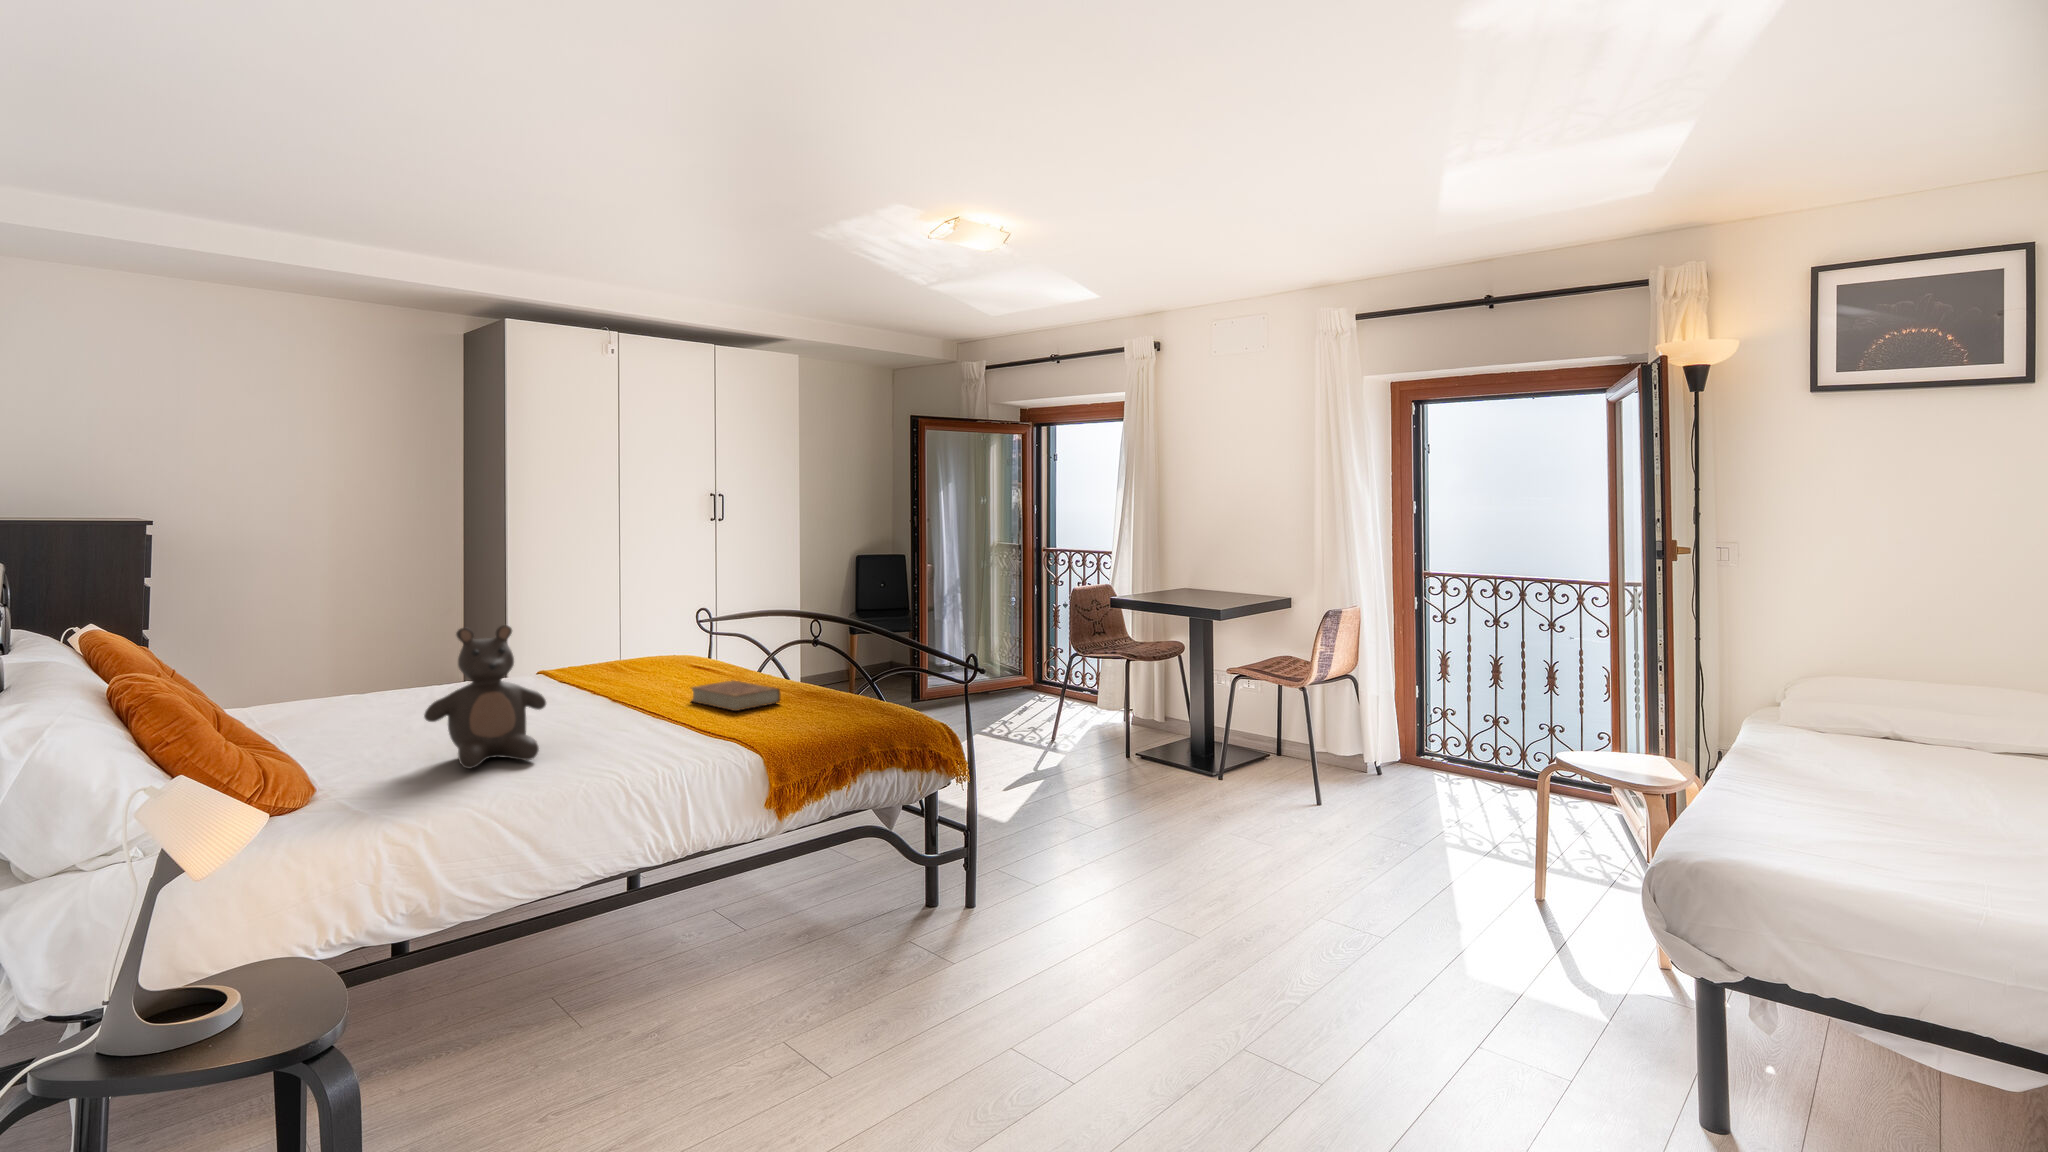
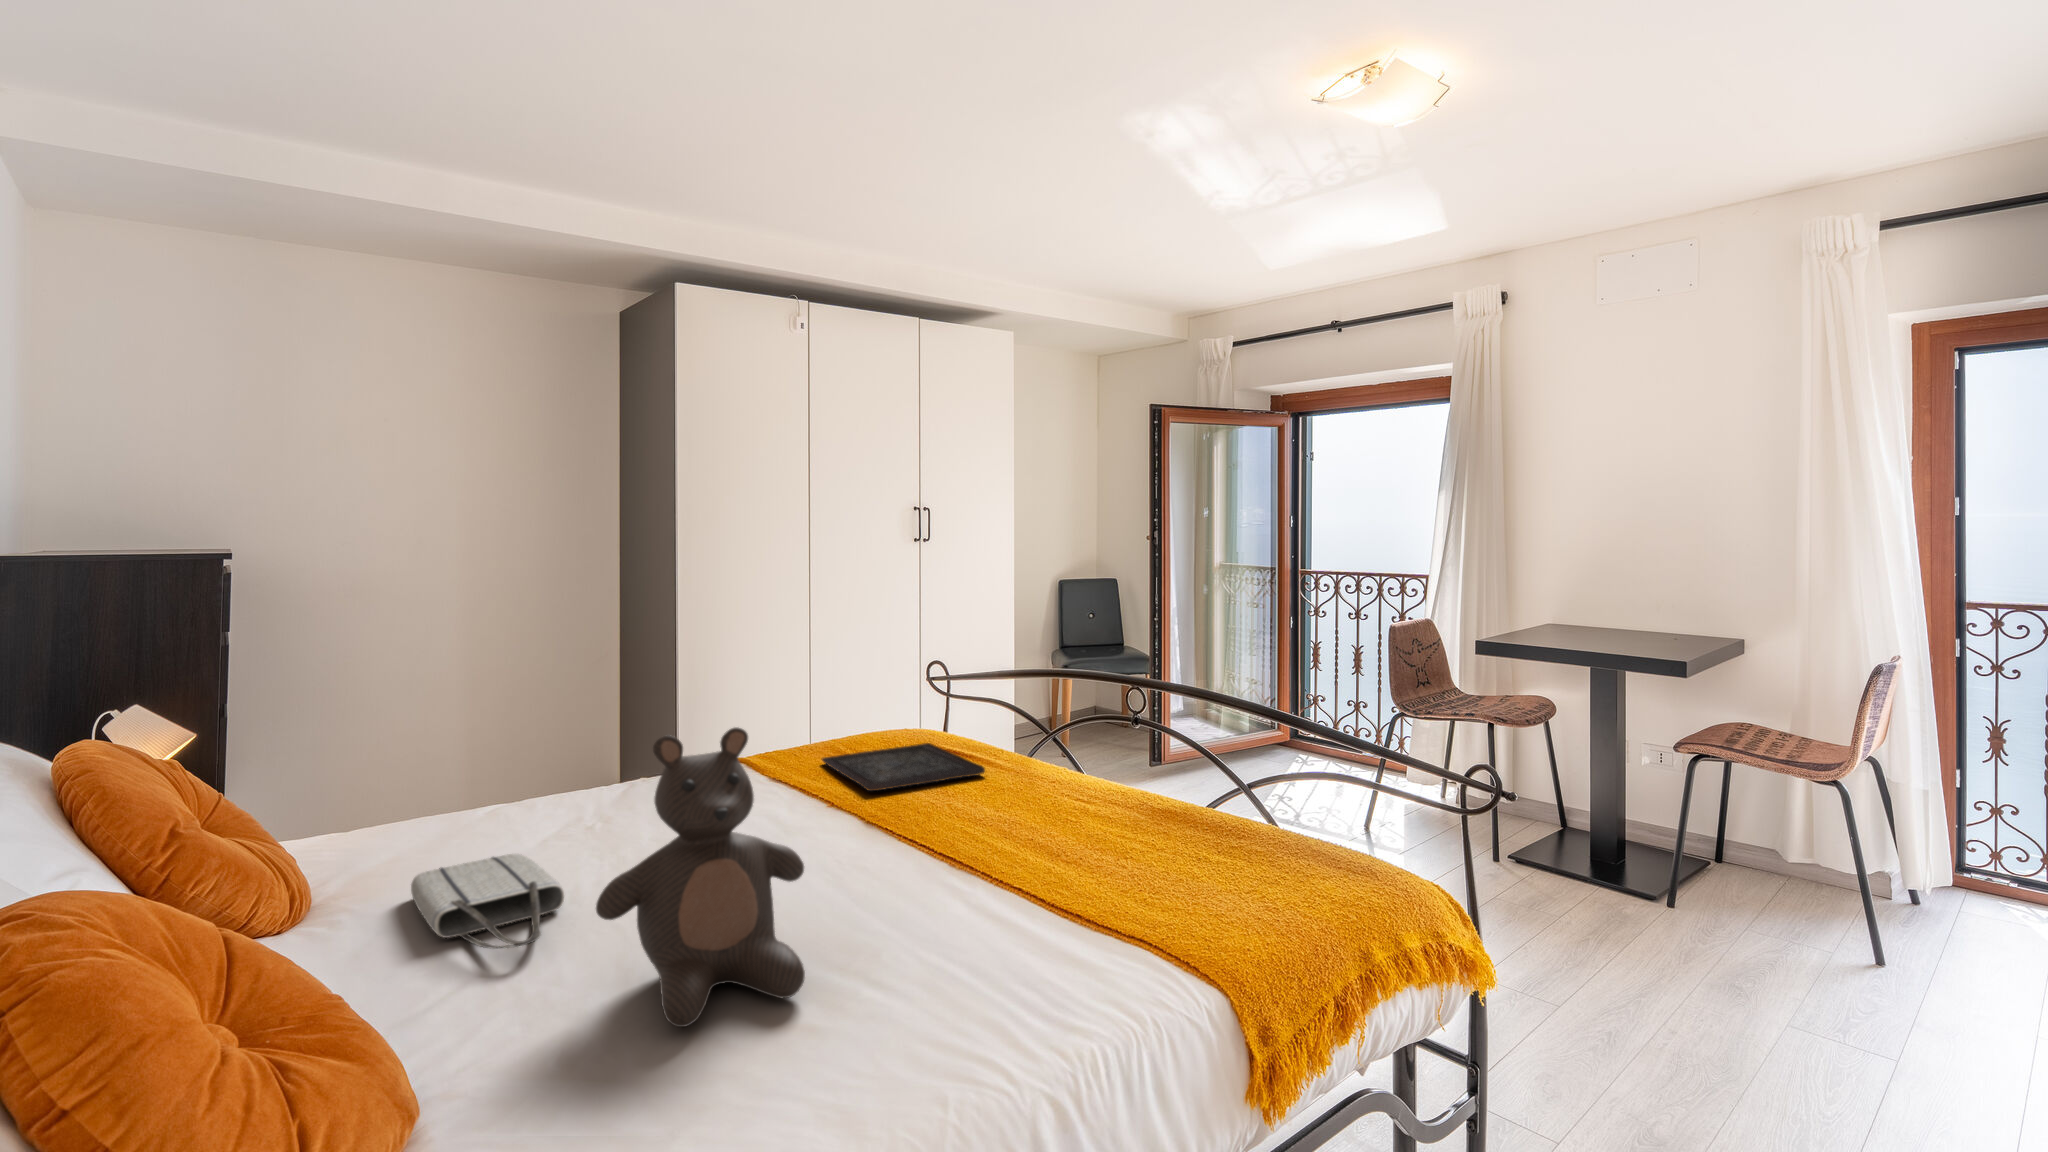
tray: none [598,663,706,686] -> present [822,743,985,791]
book: present [691,681,780,711] -> none [991,788,1143,855]
tote bag: none [312,712,409,748] -> present [411,854,564,949]

